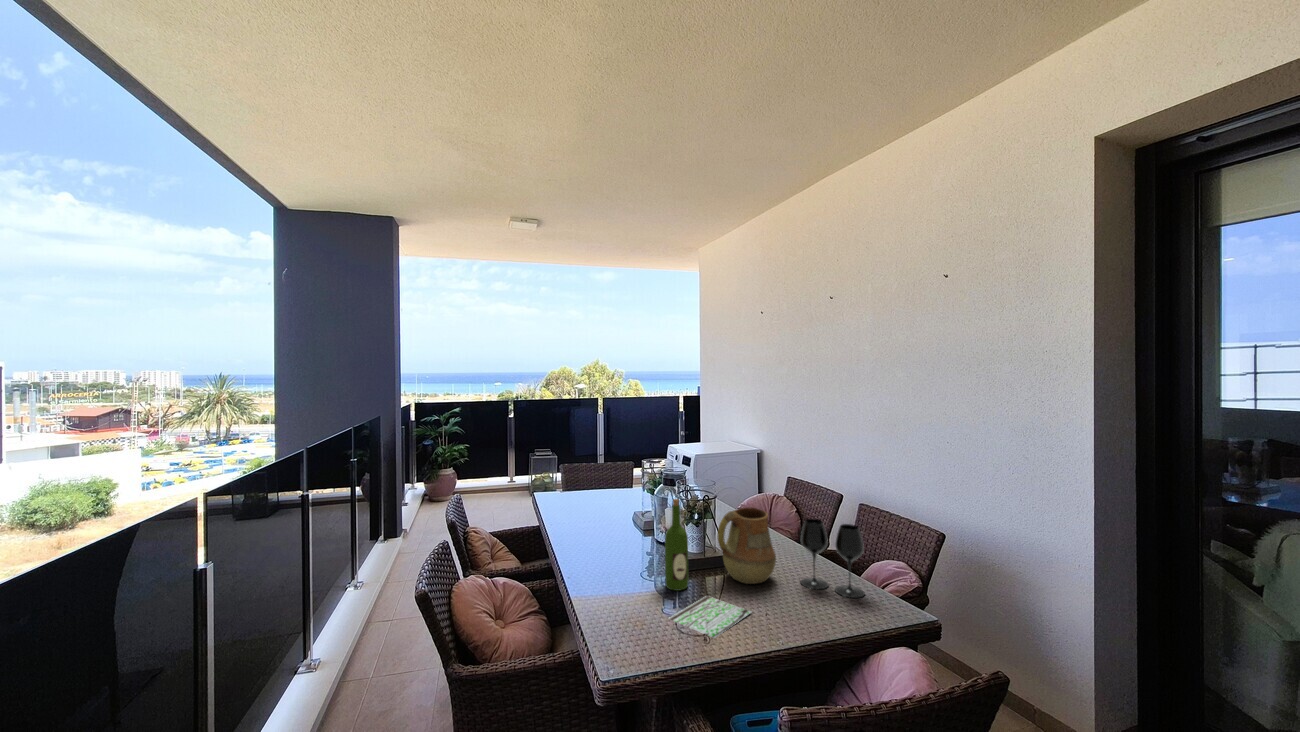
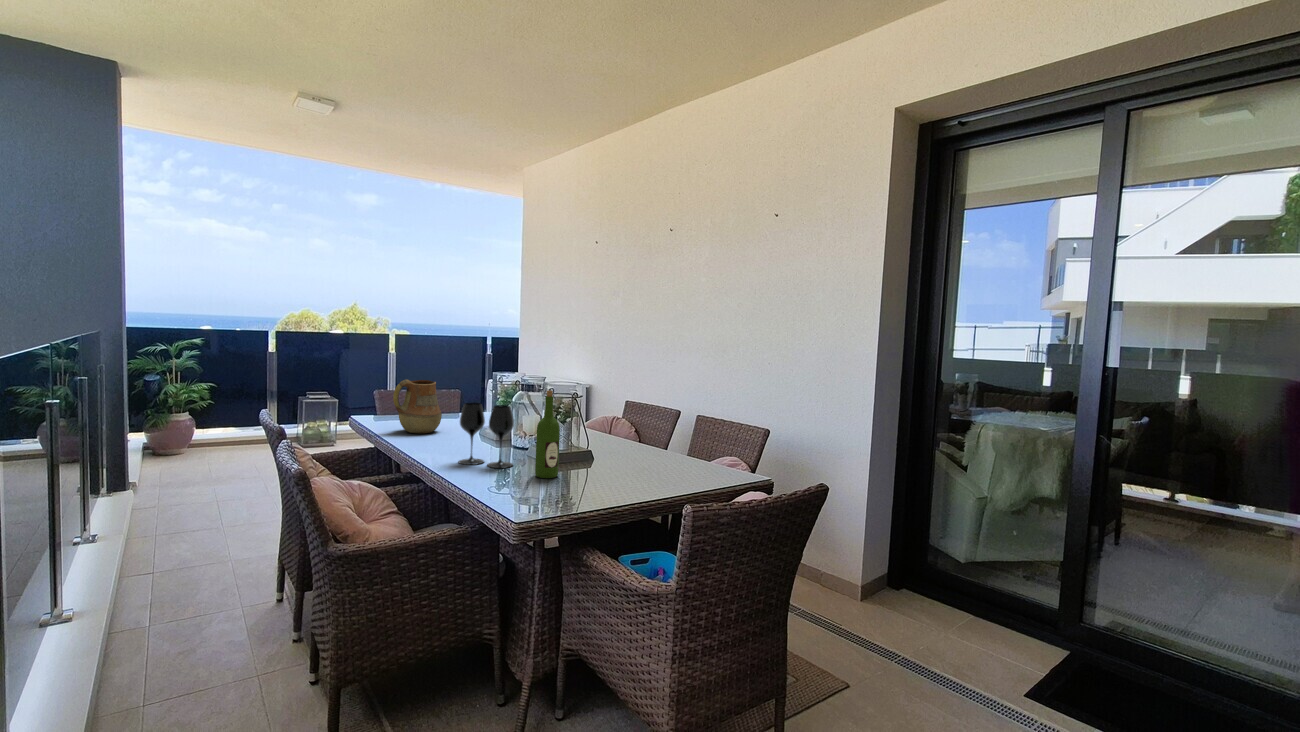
pitcher: present [717,508,776,584] -> present [393,380,442,433]
wine glass: present [801,519,865,598] -> present [458,403,514,468]
book: present [669,596,751,638] -> none [541,480,624,507]

